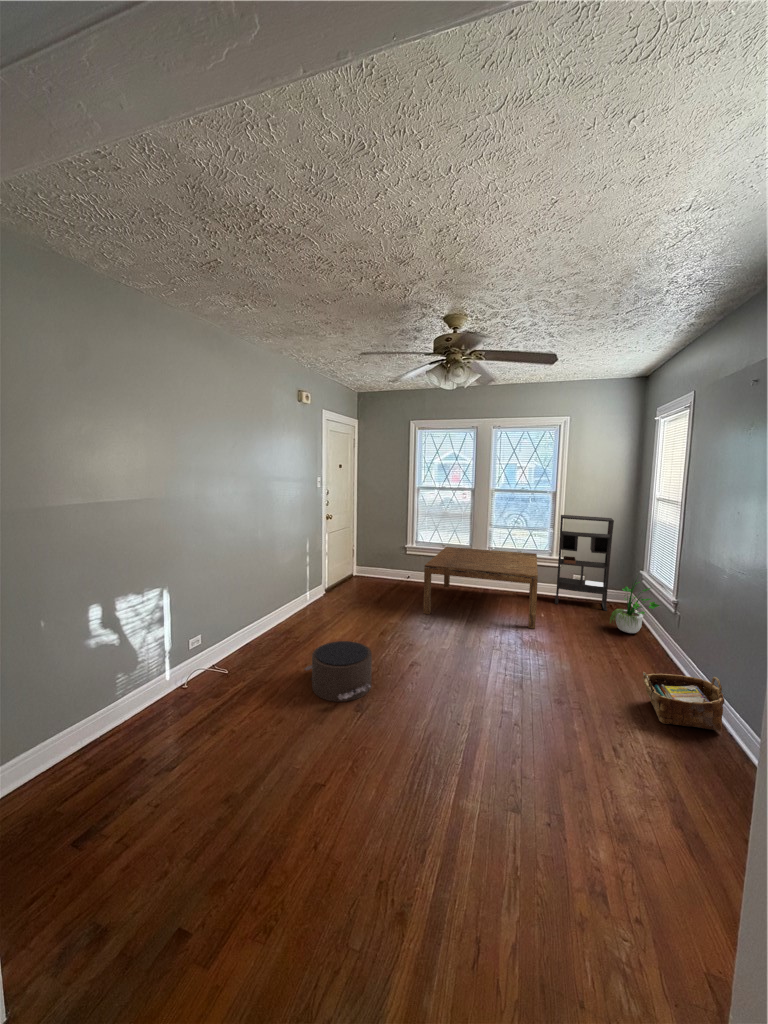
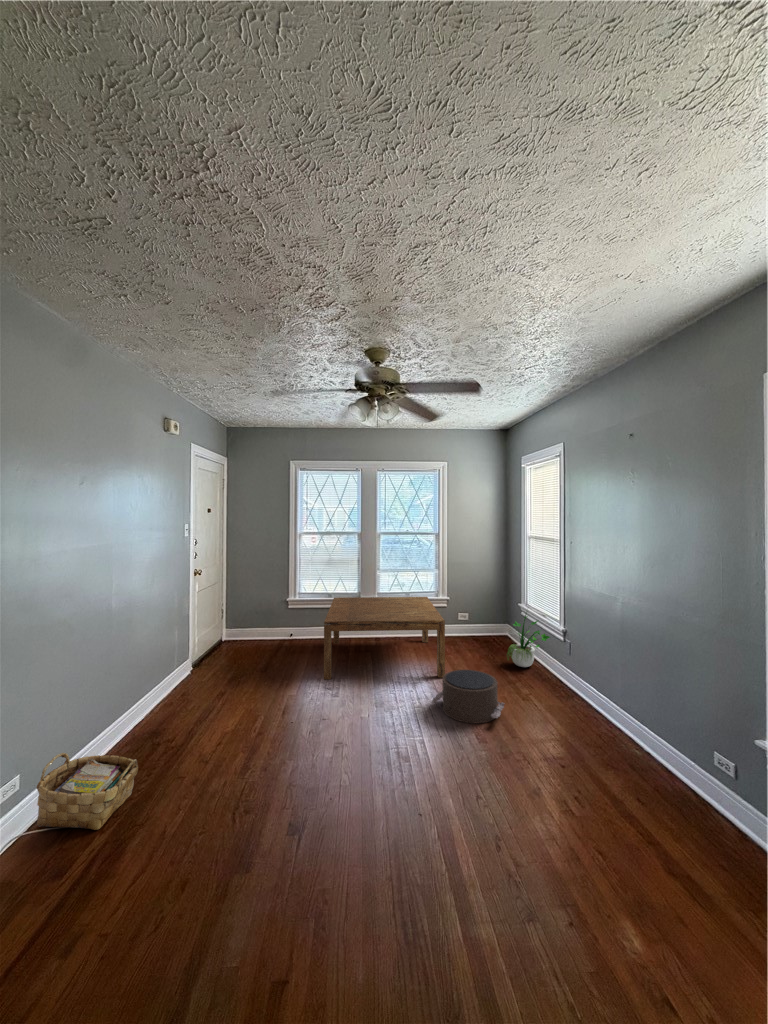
bookshelf: present [555,515,614,611] -> none [446,556,496,647]
pouf: present [305,641,372,702] -> present [432,670,504,724]
woven basket: present [643,672,724,731] -> present [36,753,138,830]

